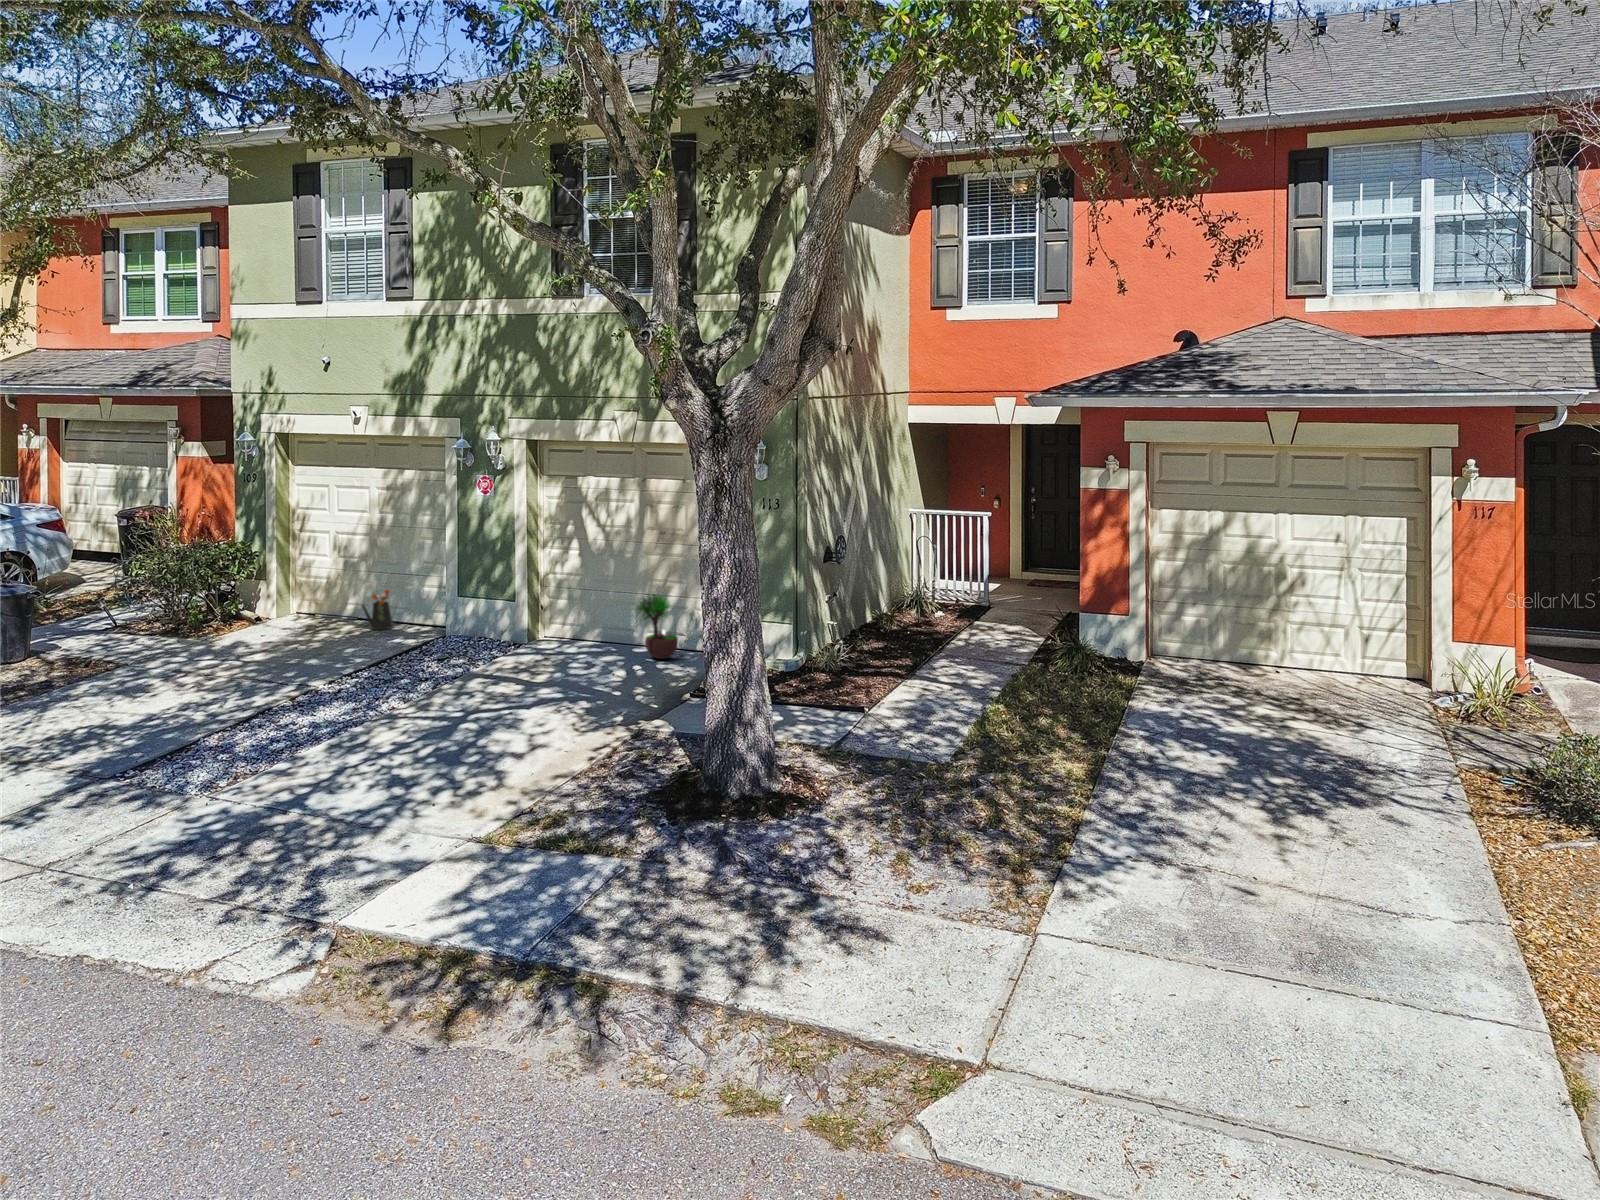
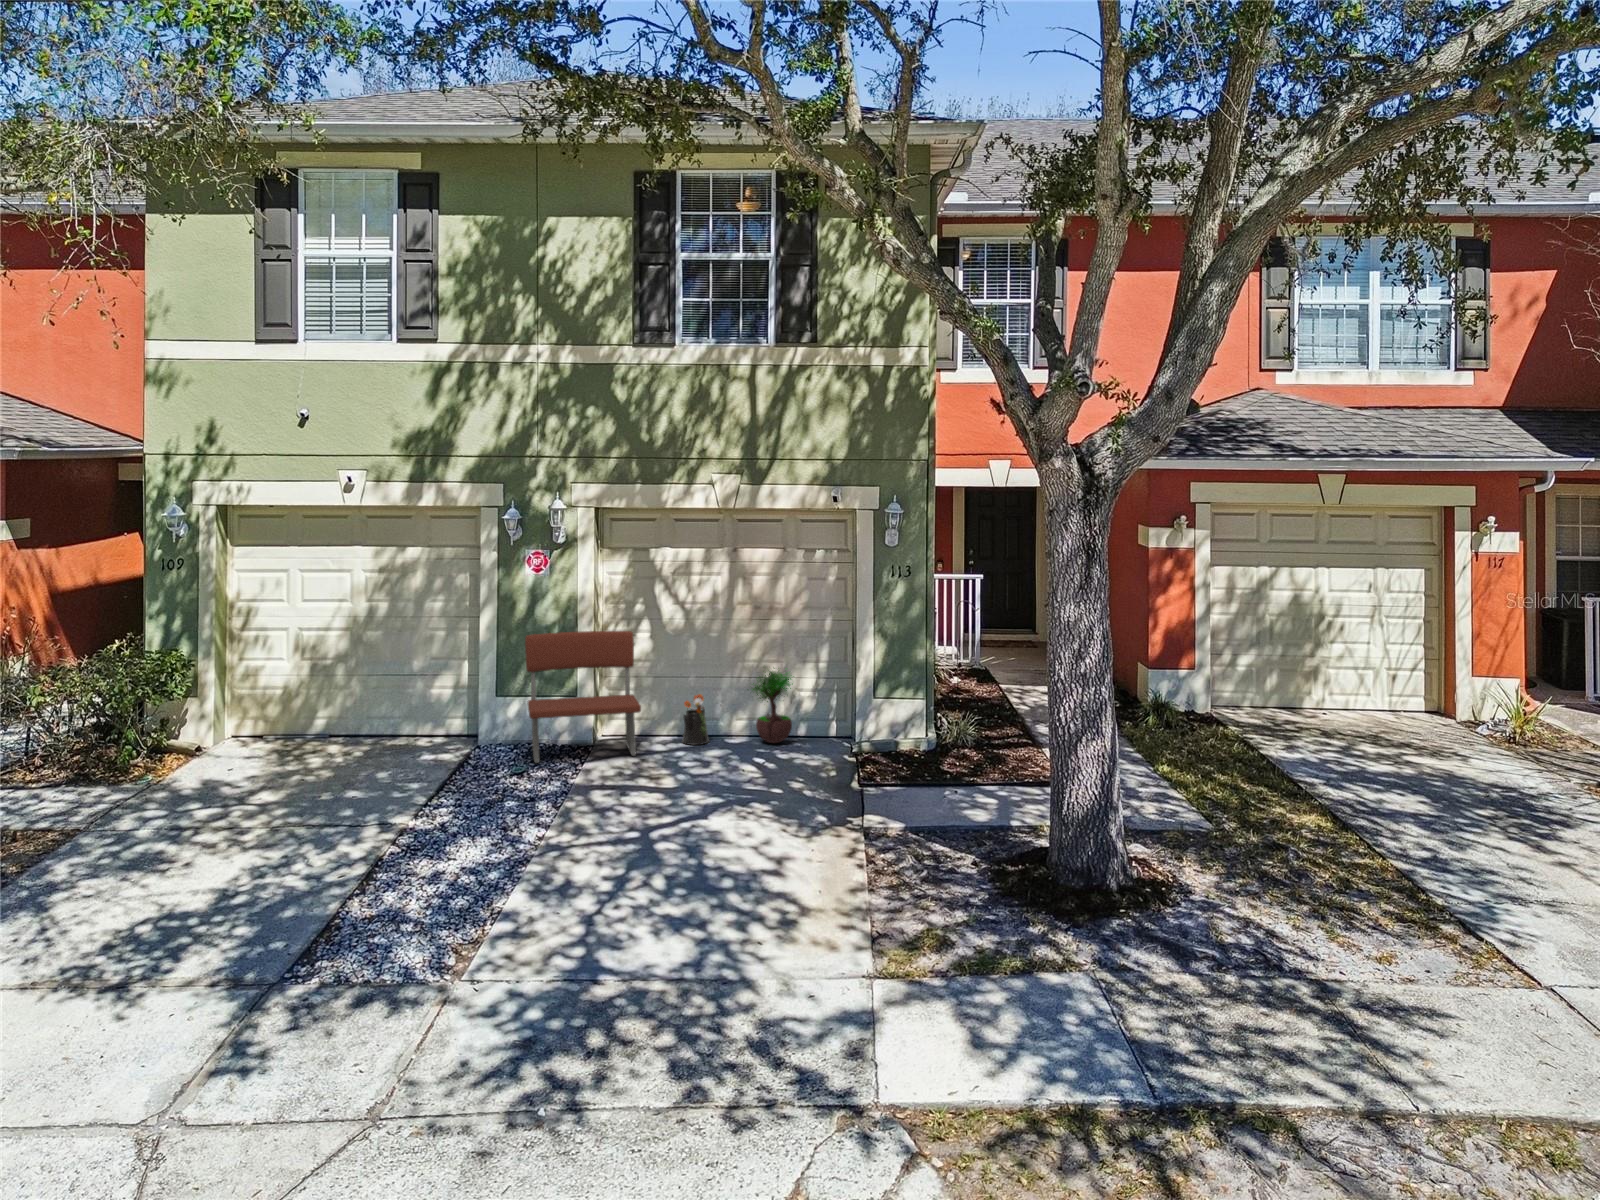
bench: none [442,548,549,658] -> present [525,631,641,763]
watering can: present [362,590,394,630] -> present [682,694,709,745]

